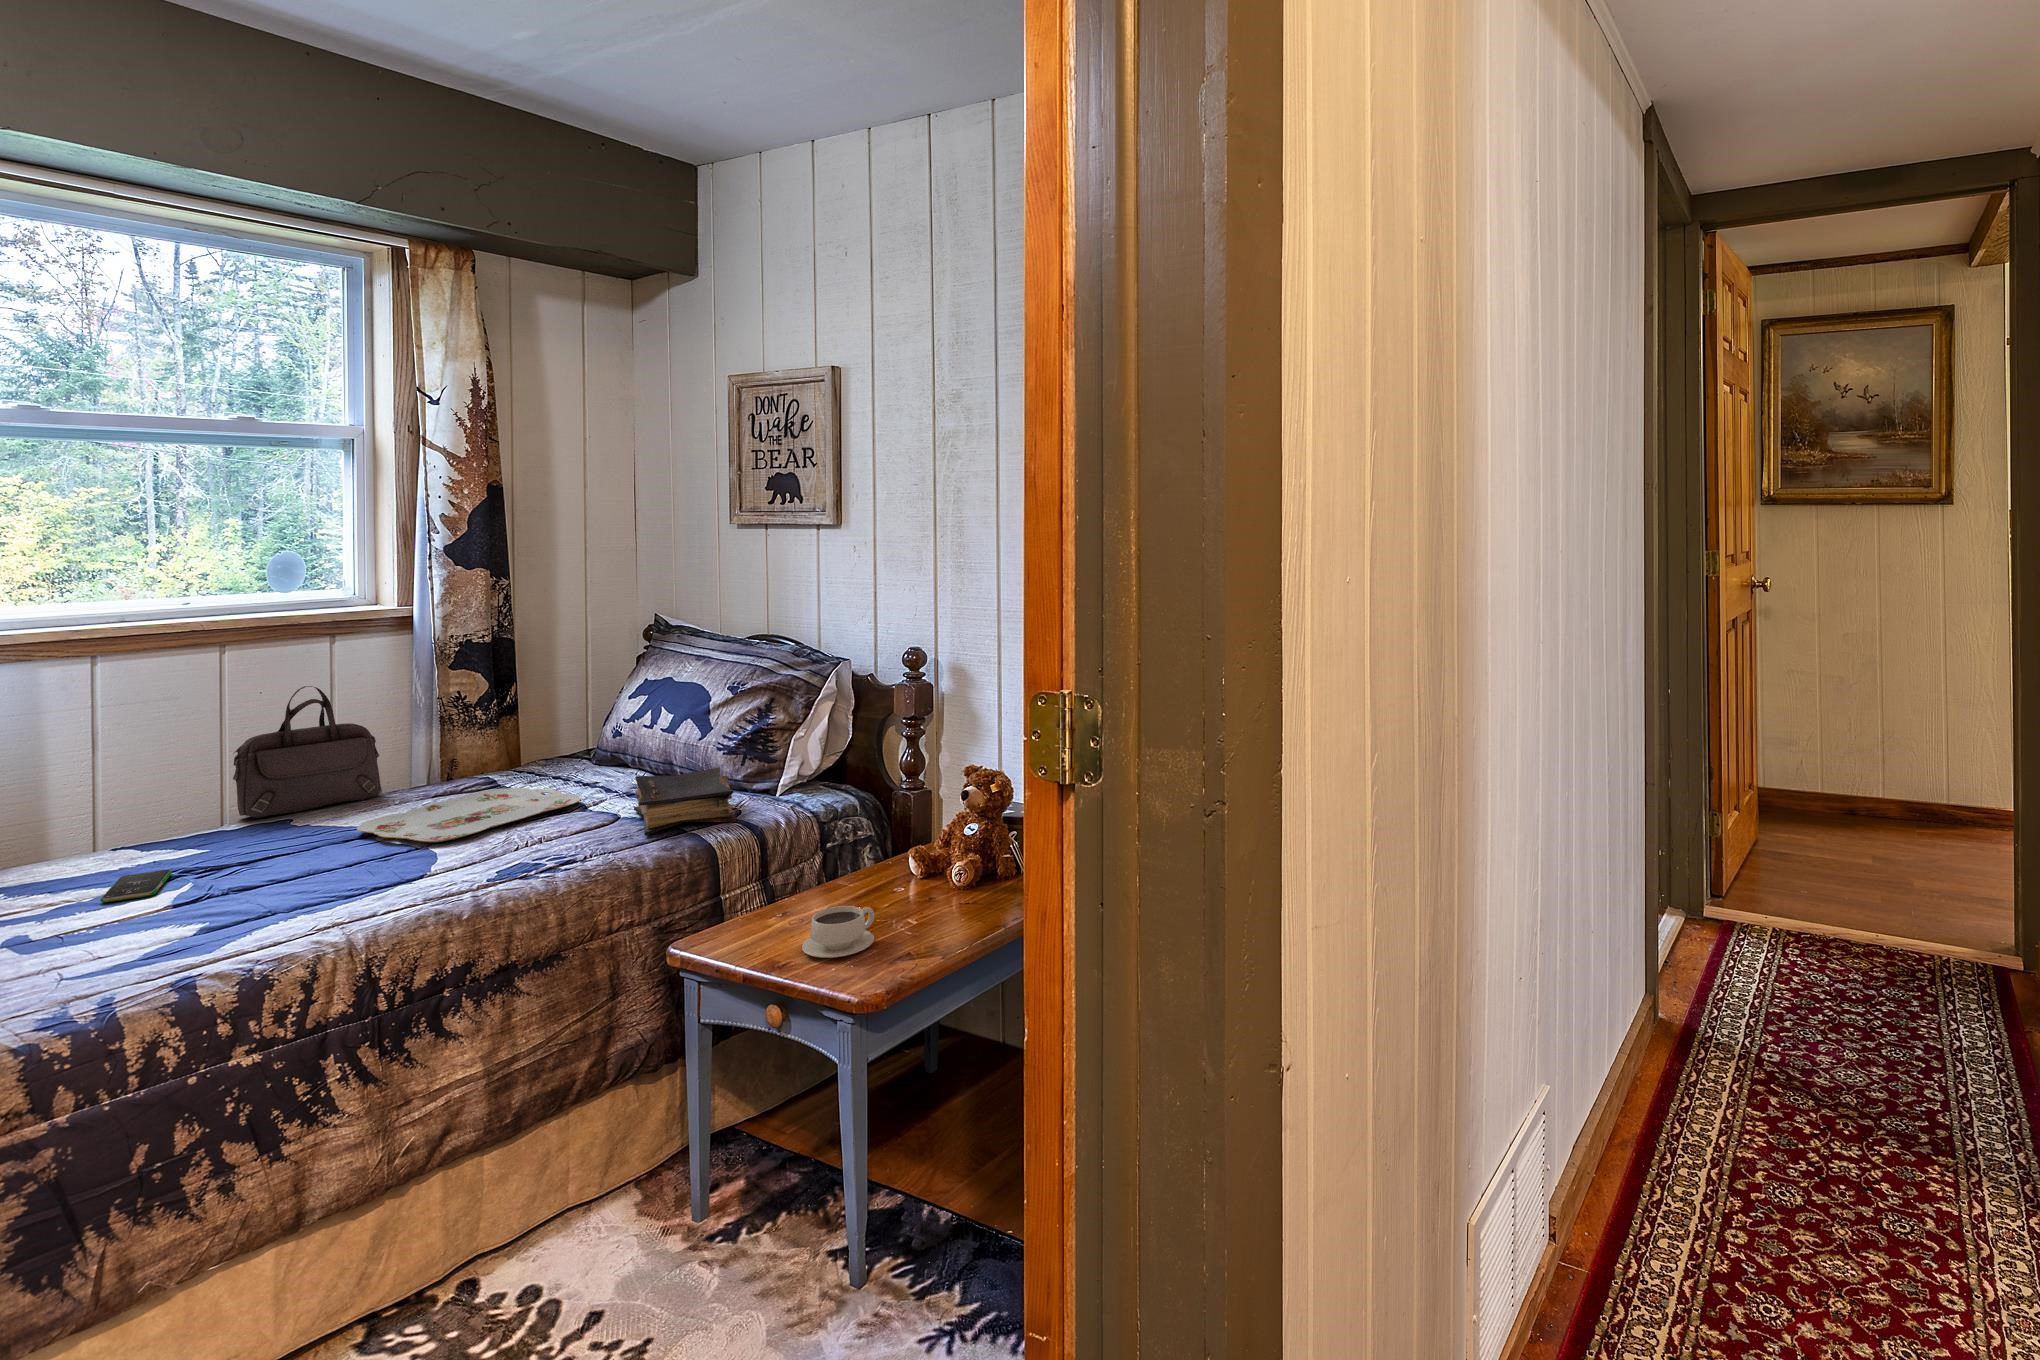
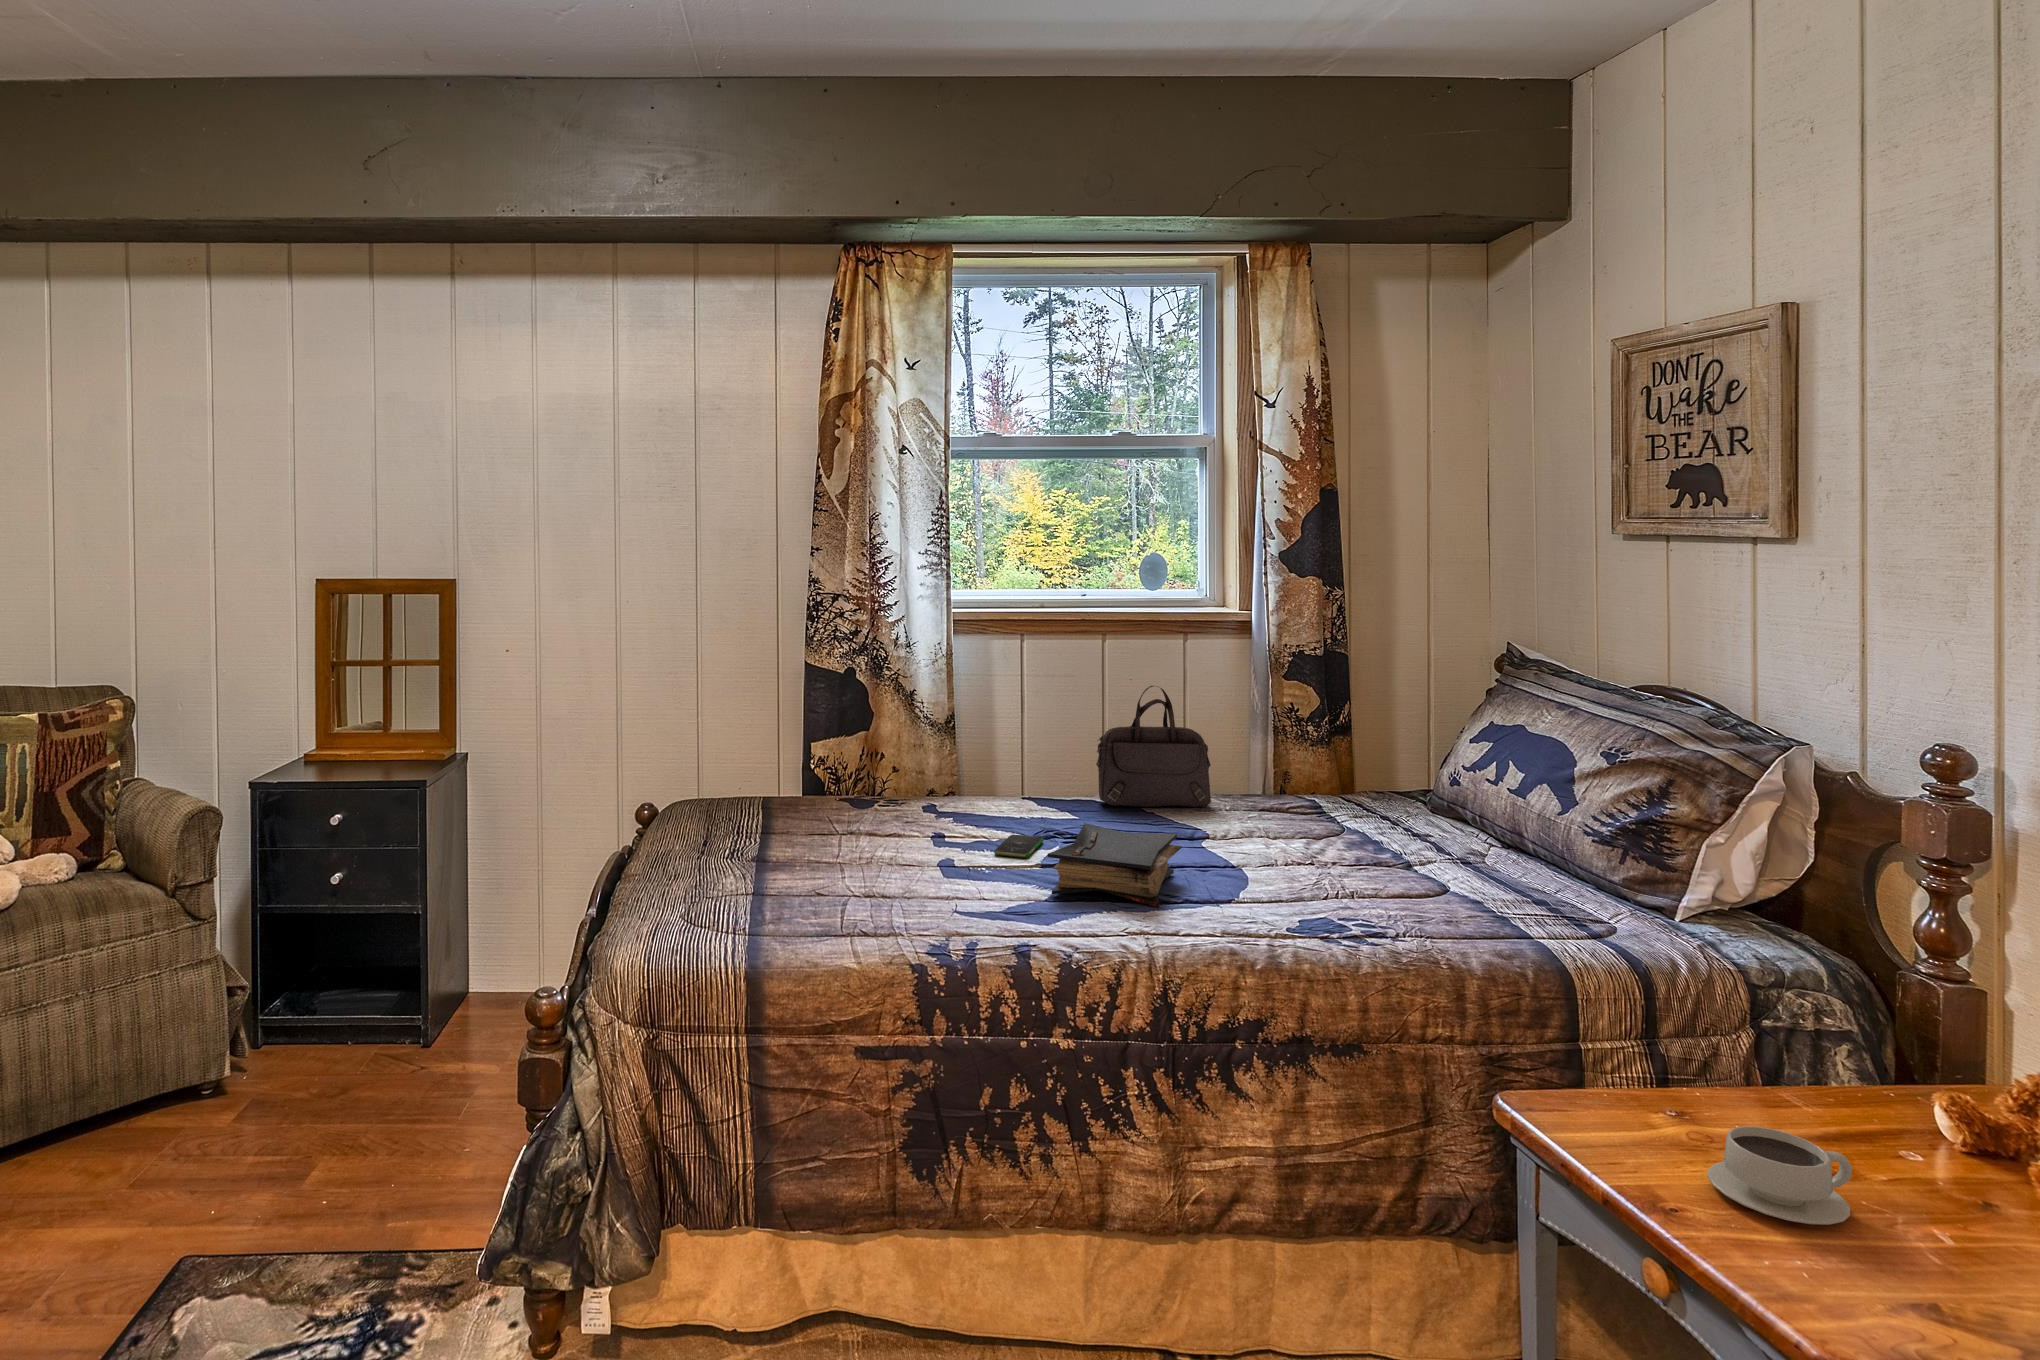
book: present [634,767,738,836] -> present [1047,823,1182,907]
serving tray: present [357,788,581,842] -> none [1182,823,1403,870]

